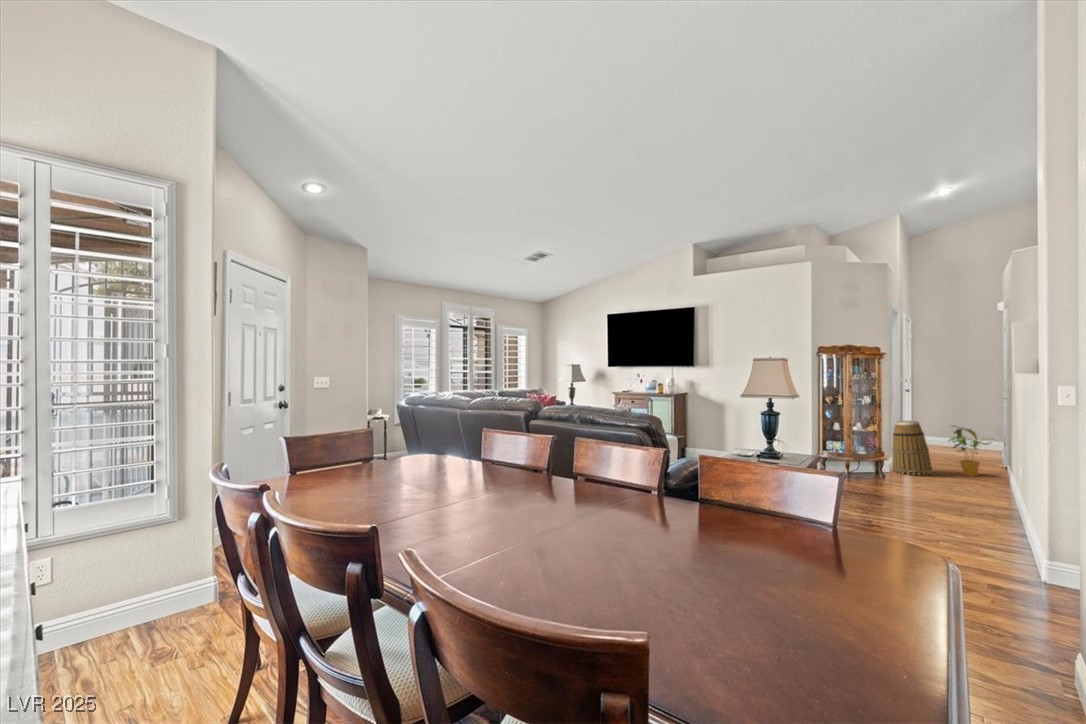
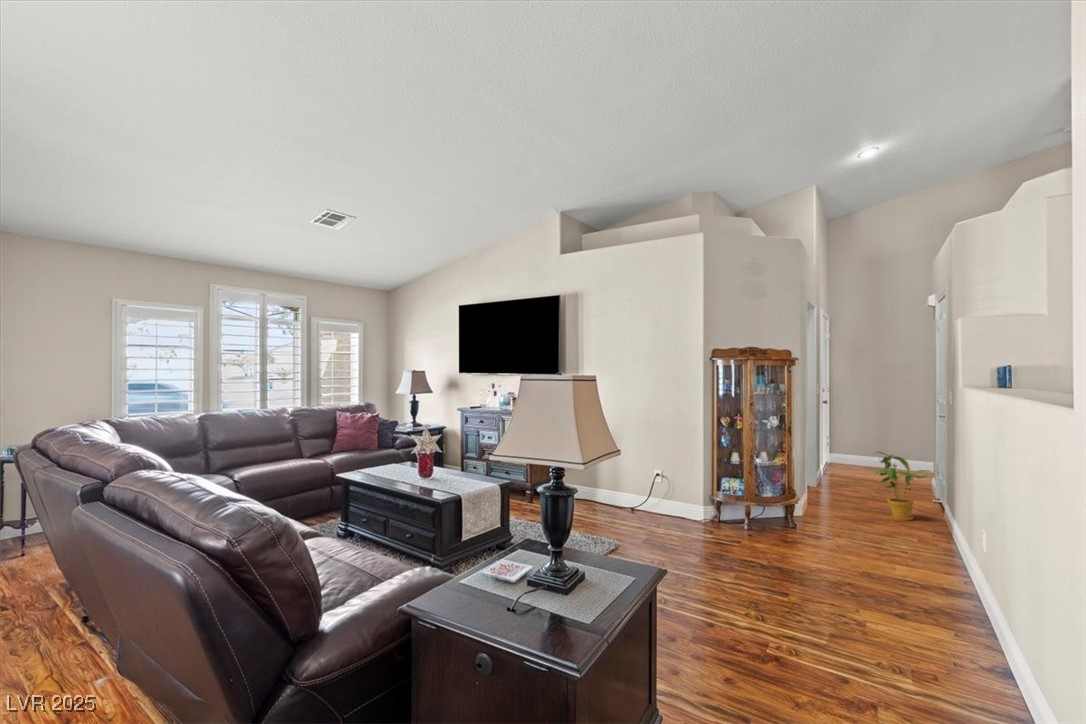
basket: present [892,421,933,475] -> none [806,447,856,523]

